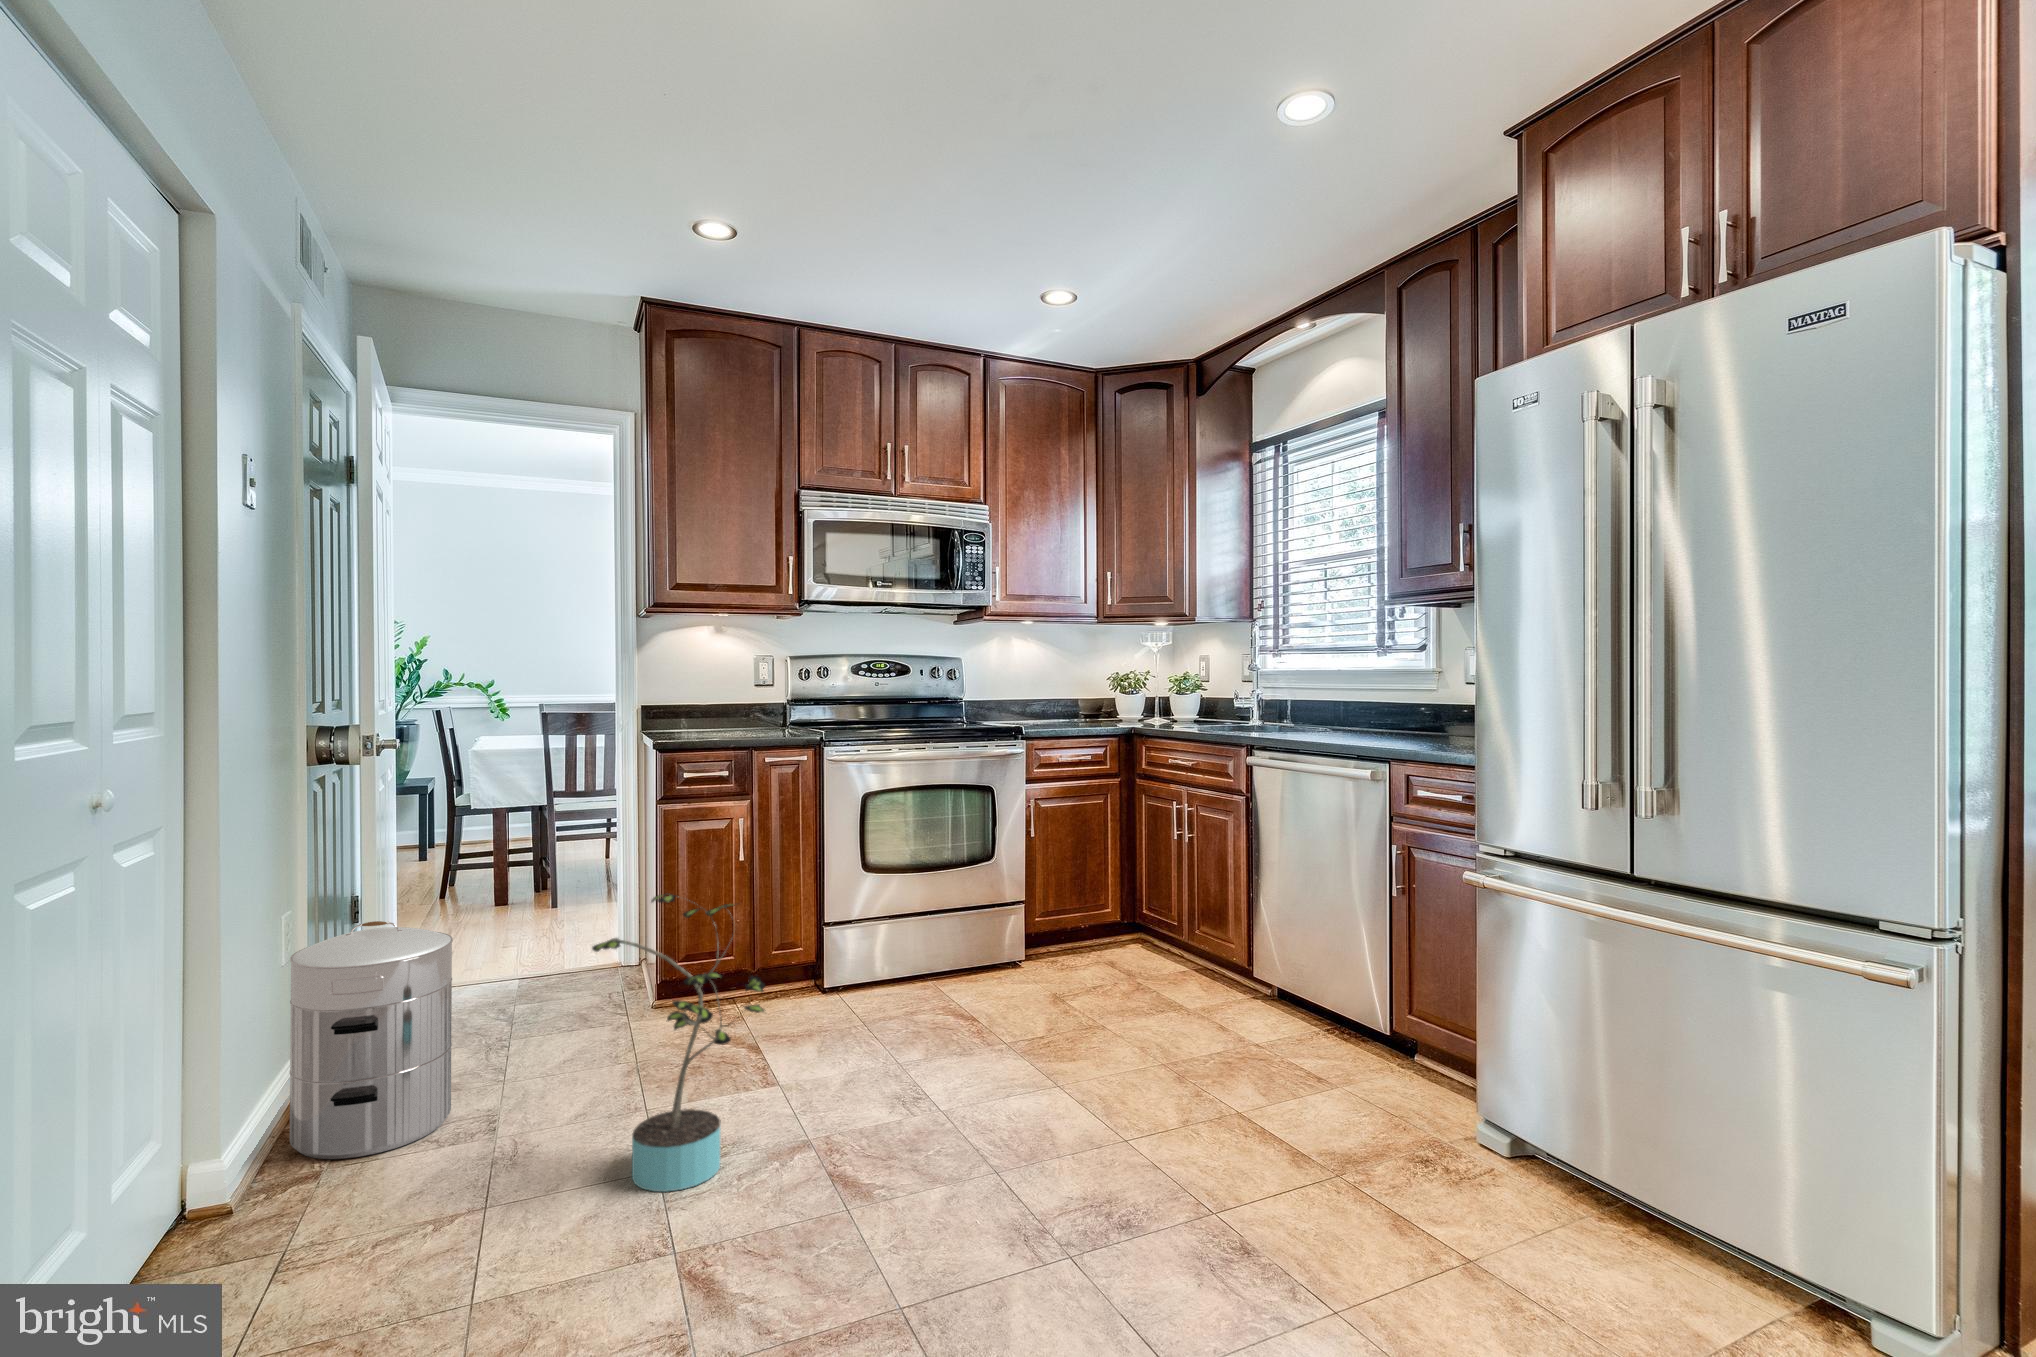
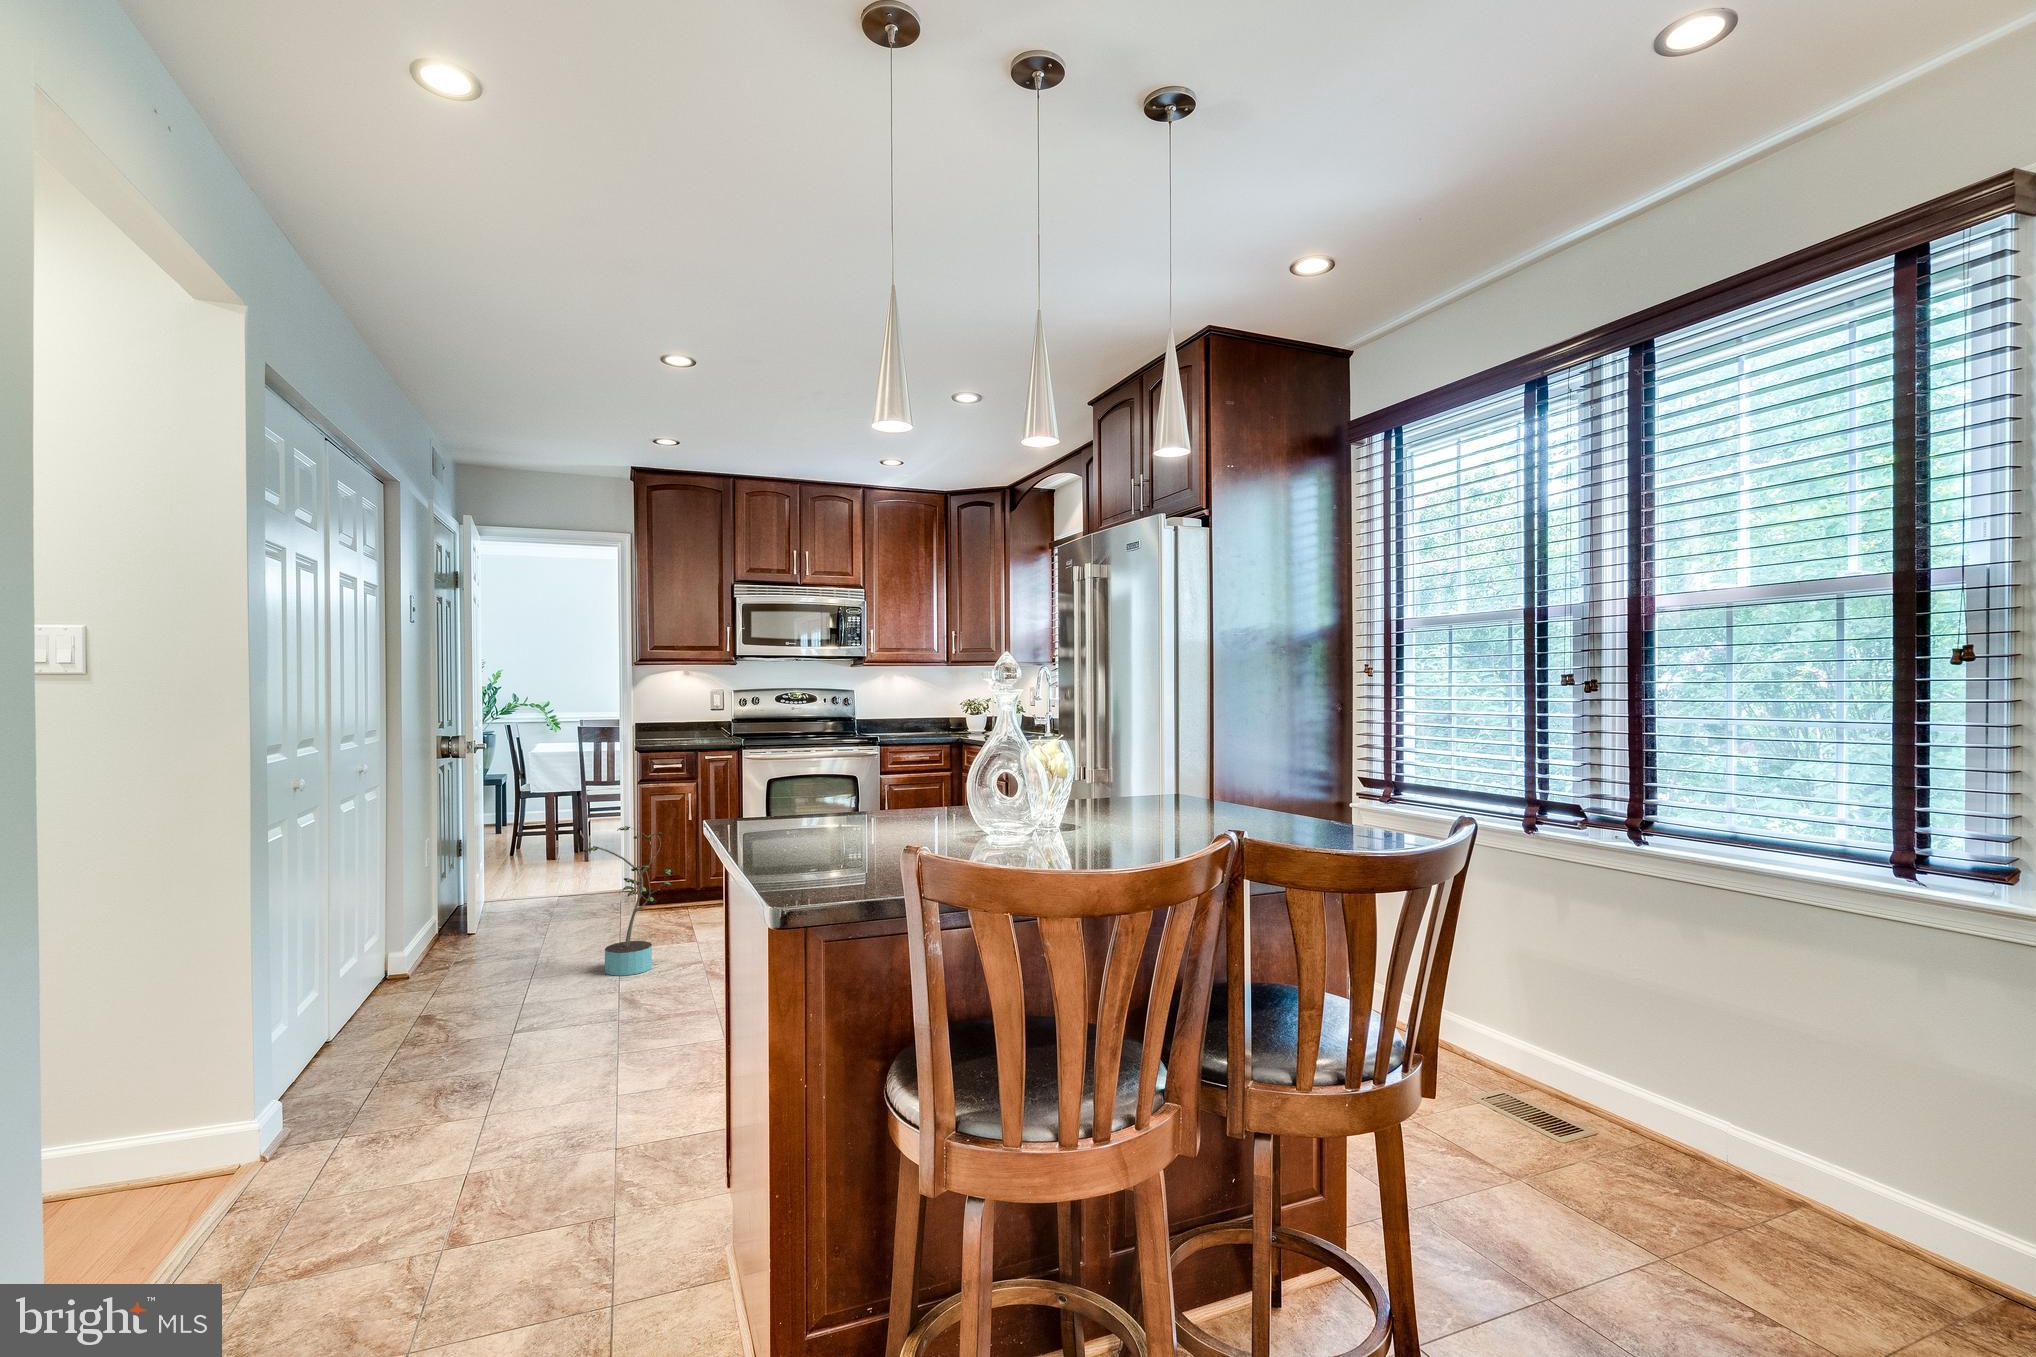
waste bin: present [290,921,453,1159] -> none [431,842,515,963]

